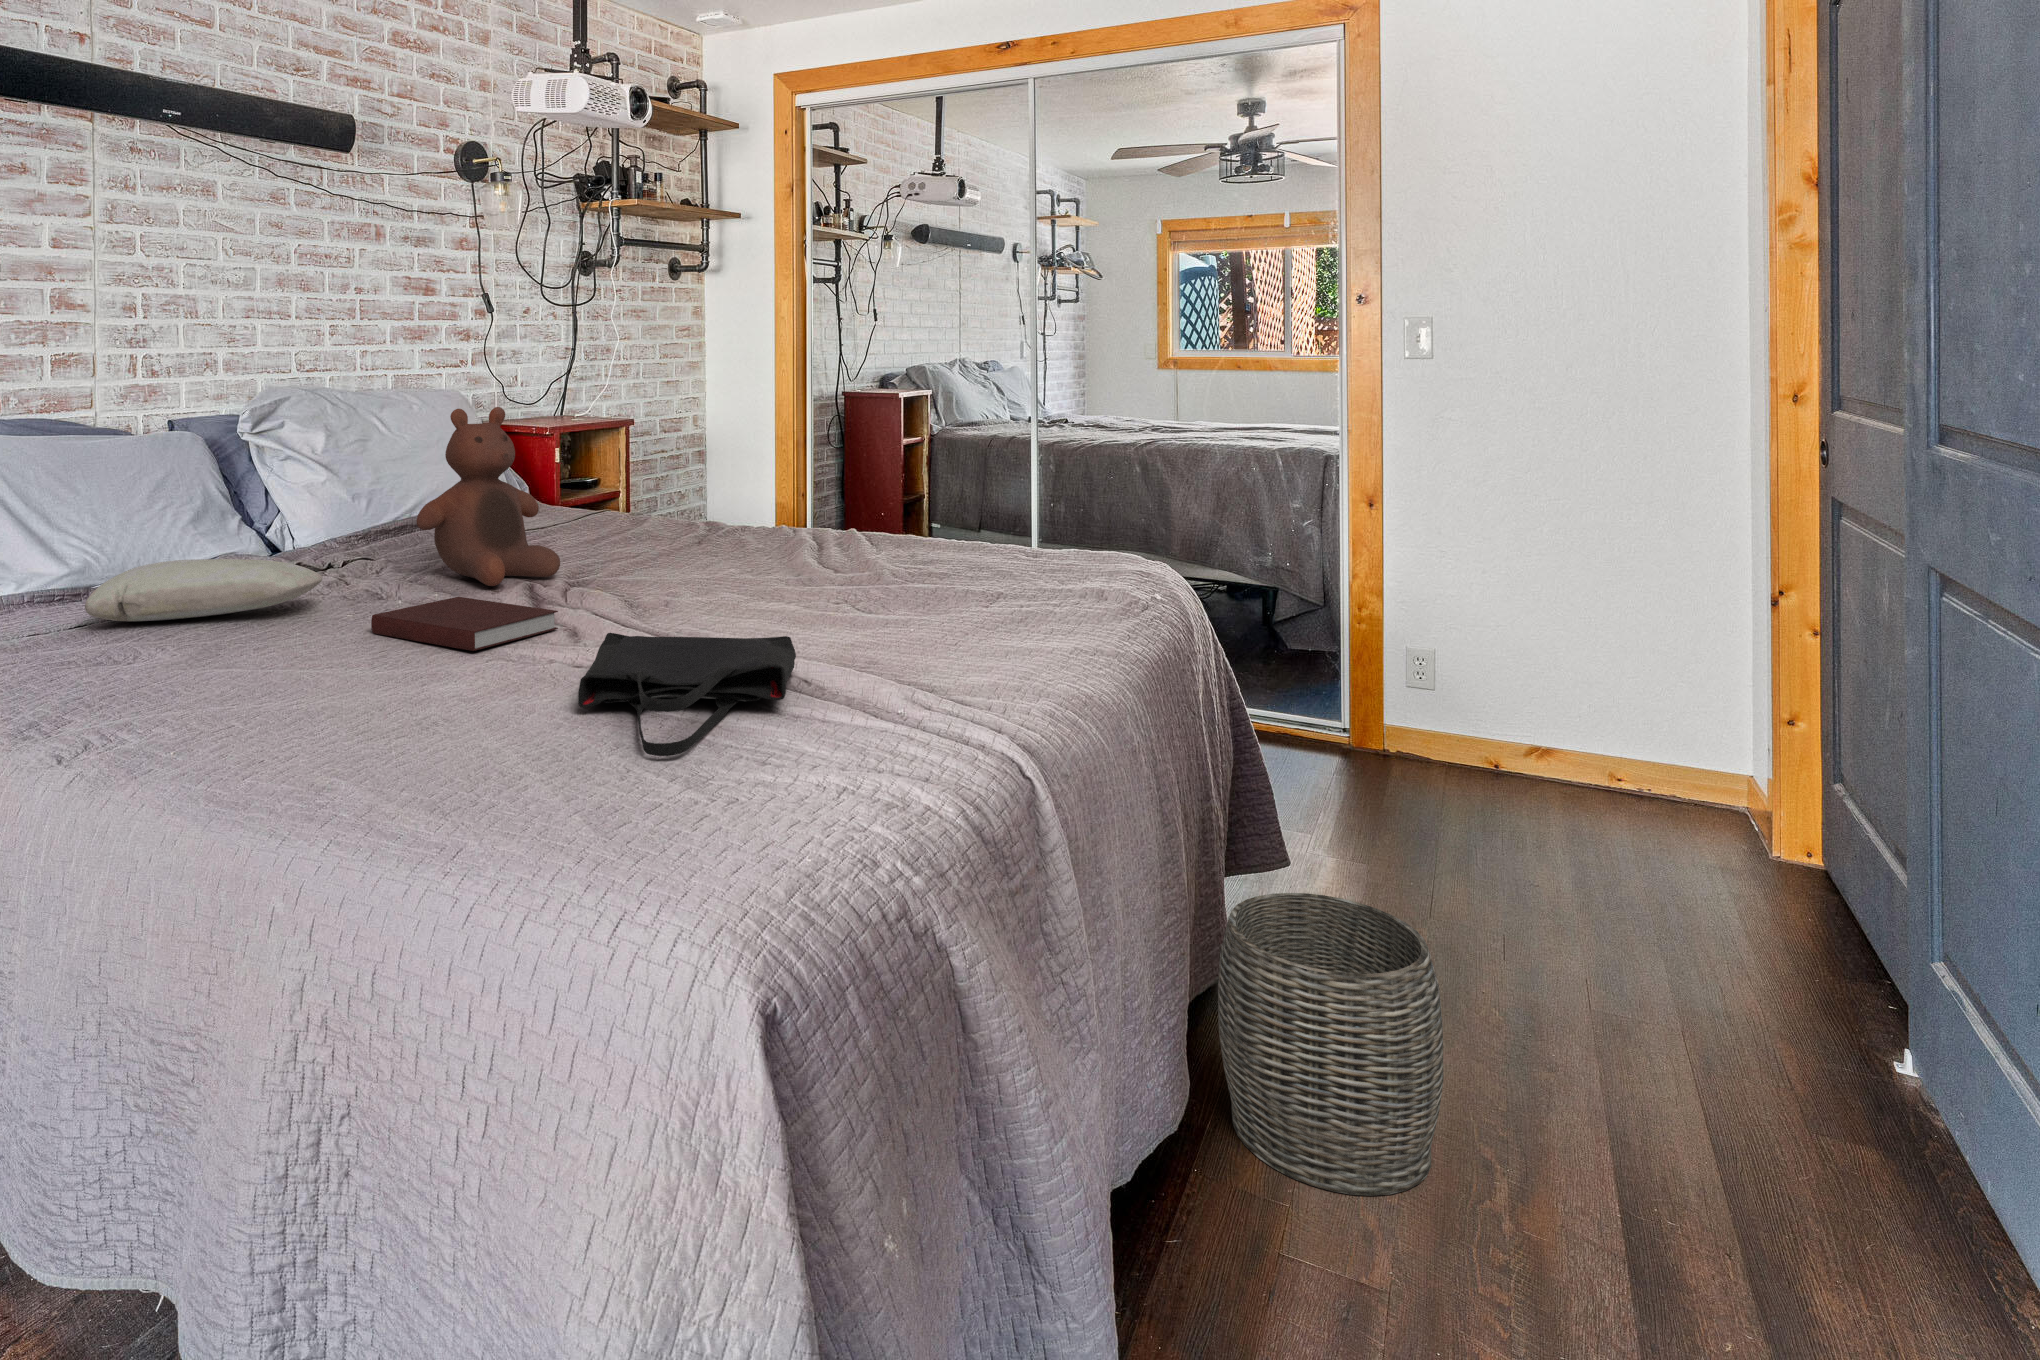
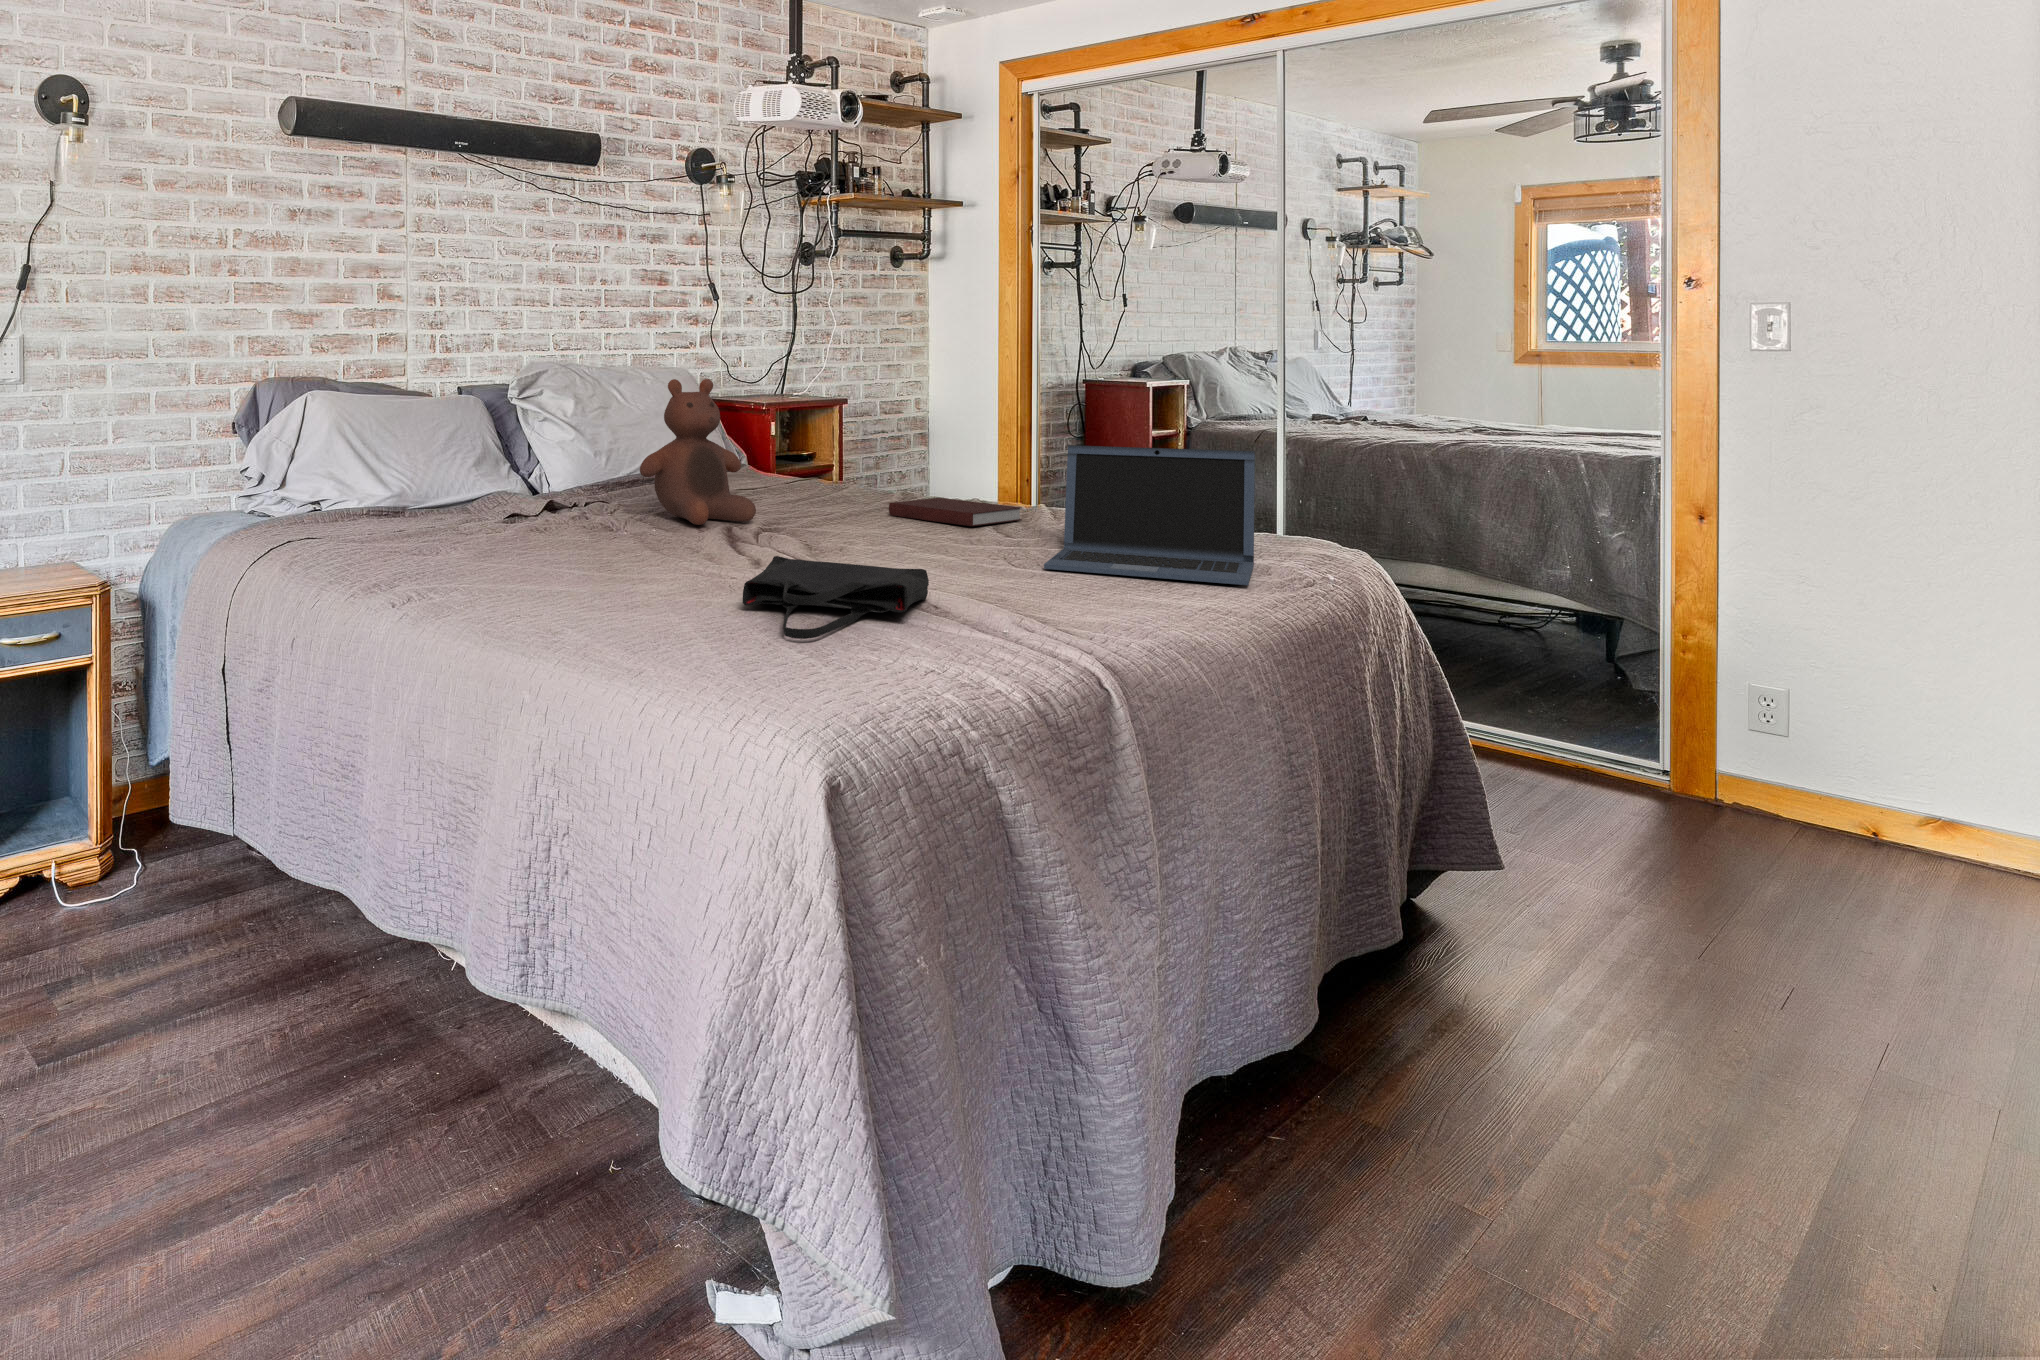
laptop: none [898,474,1104,621] -> present [1044,445,1255,585]
pillow: present [85,559,323,621] -> none [403,489,567,531]
notebook: present [371,597,558,651] -> present [889,498,1022,526]
woven basket: present [1218,893,1444,1196] -> none [1354,863,1604,1152]

